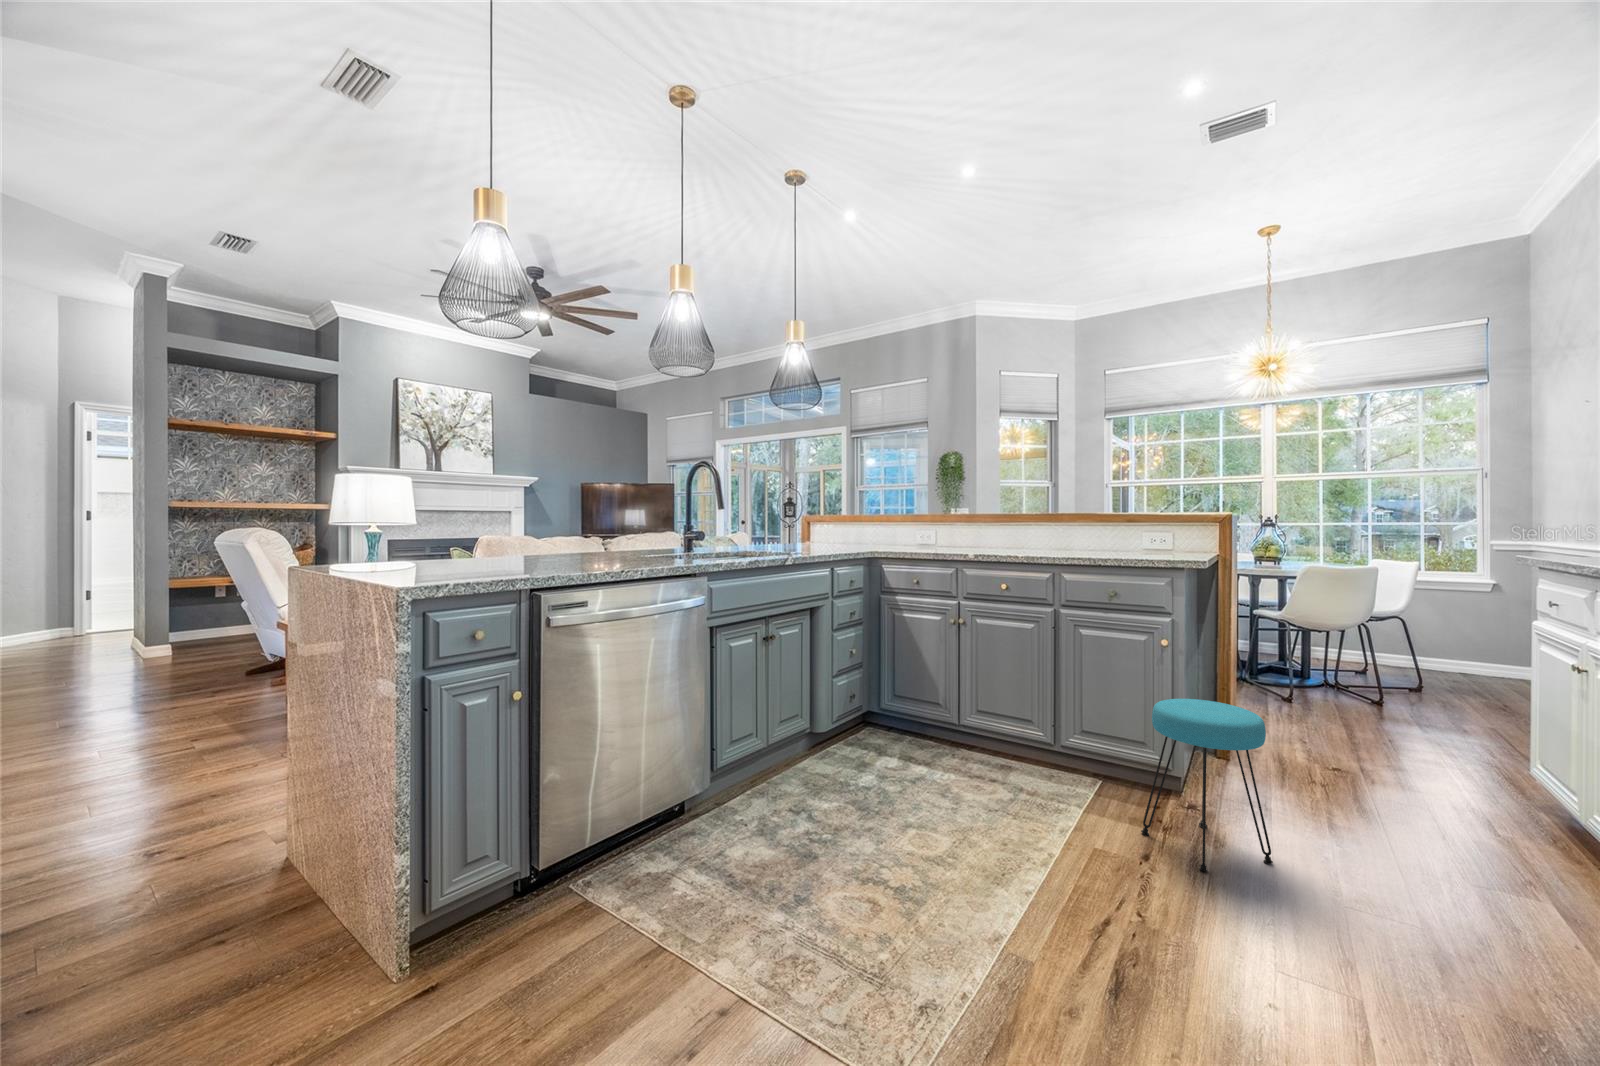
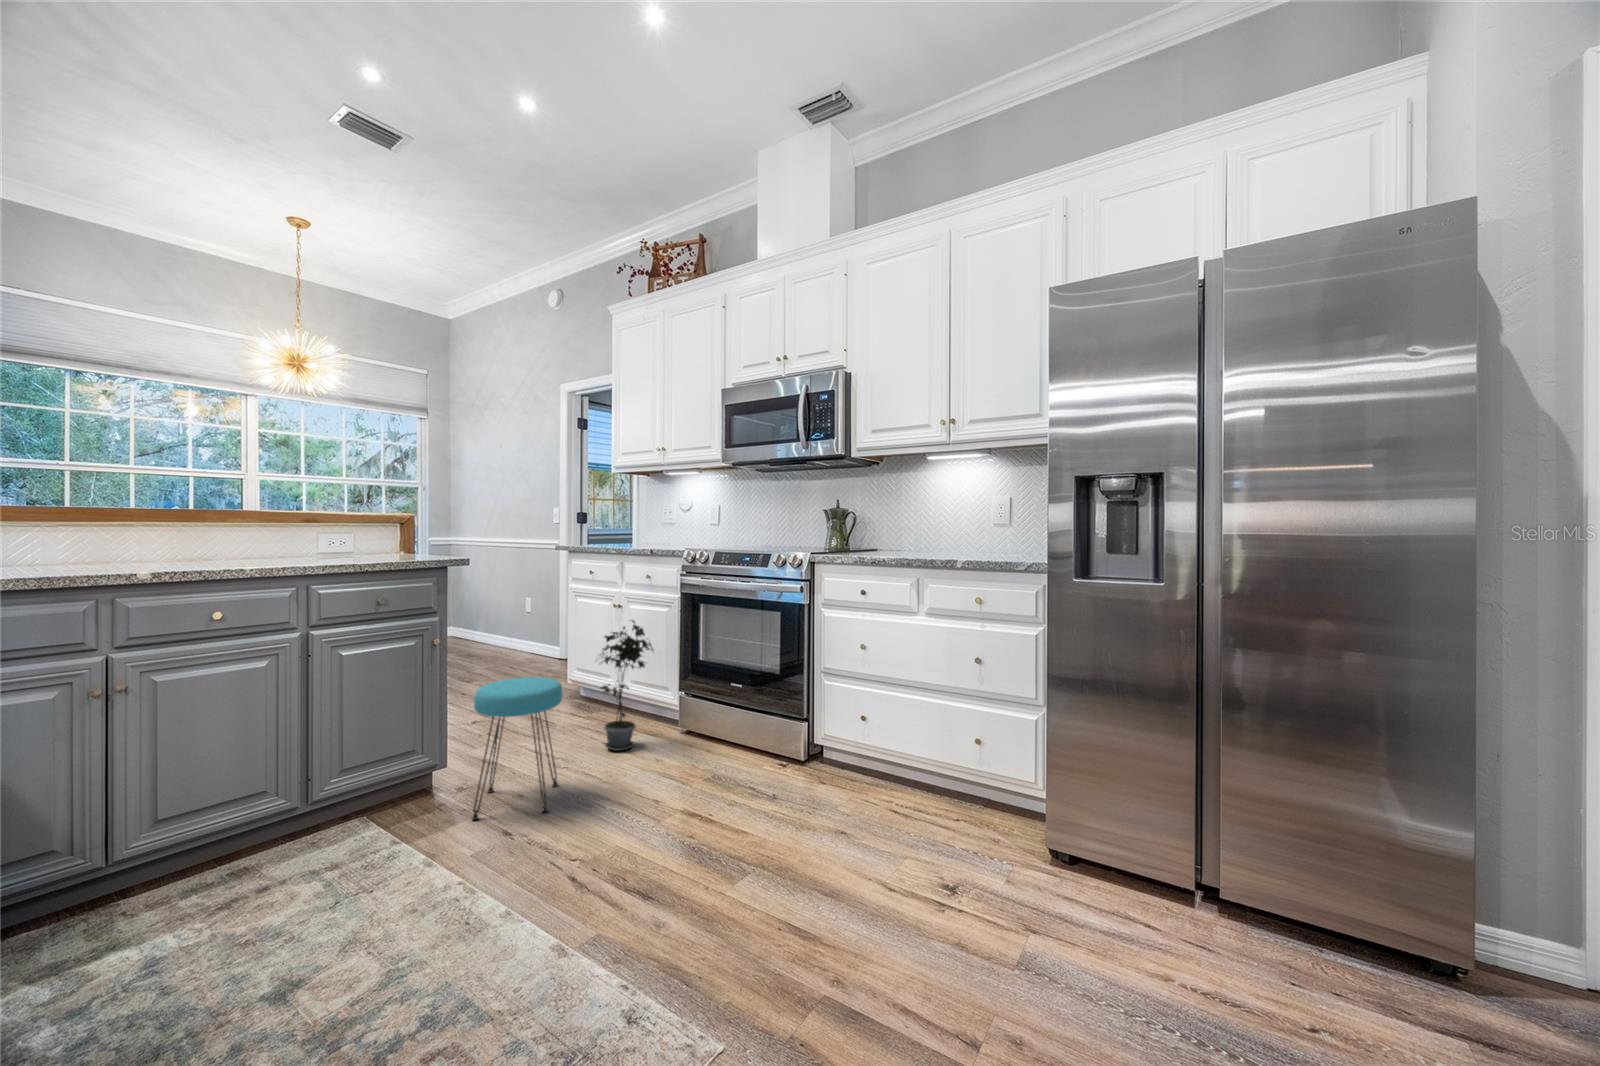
potted plant: none [1398,680,1536,902] -> present [600,620,653,751]

